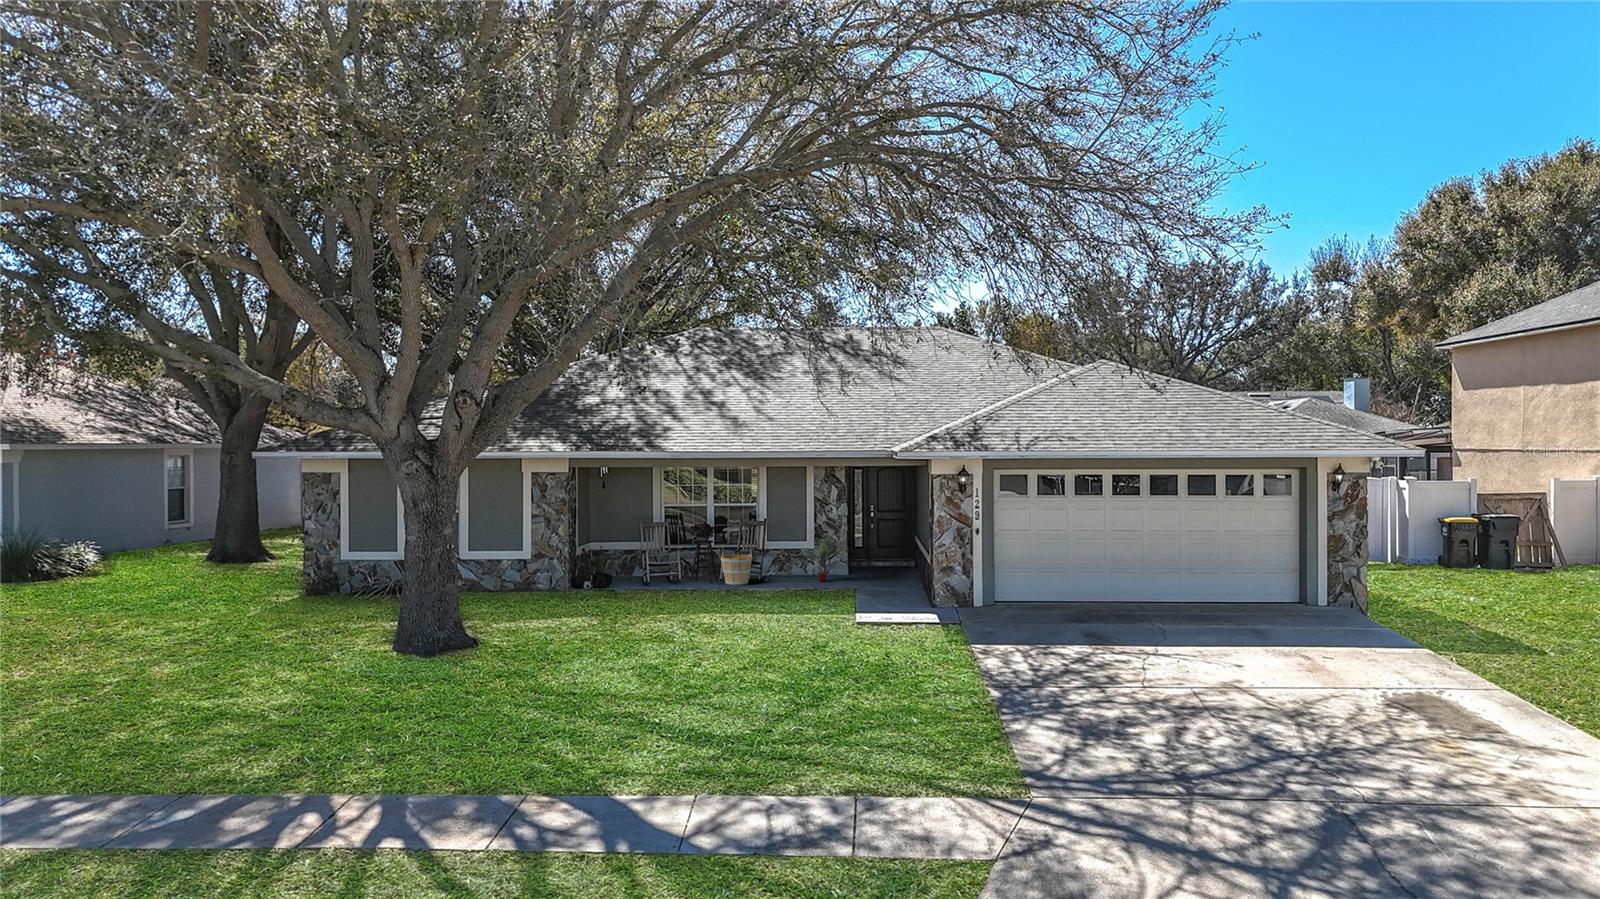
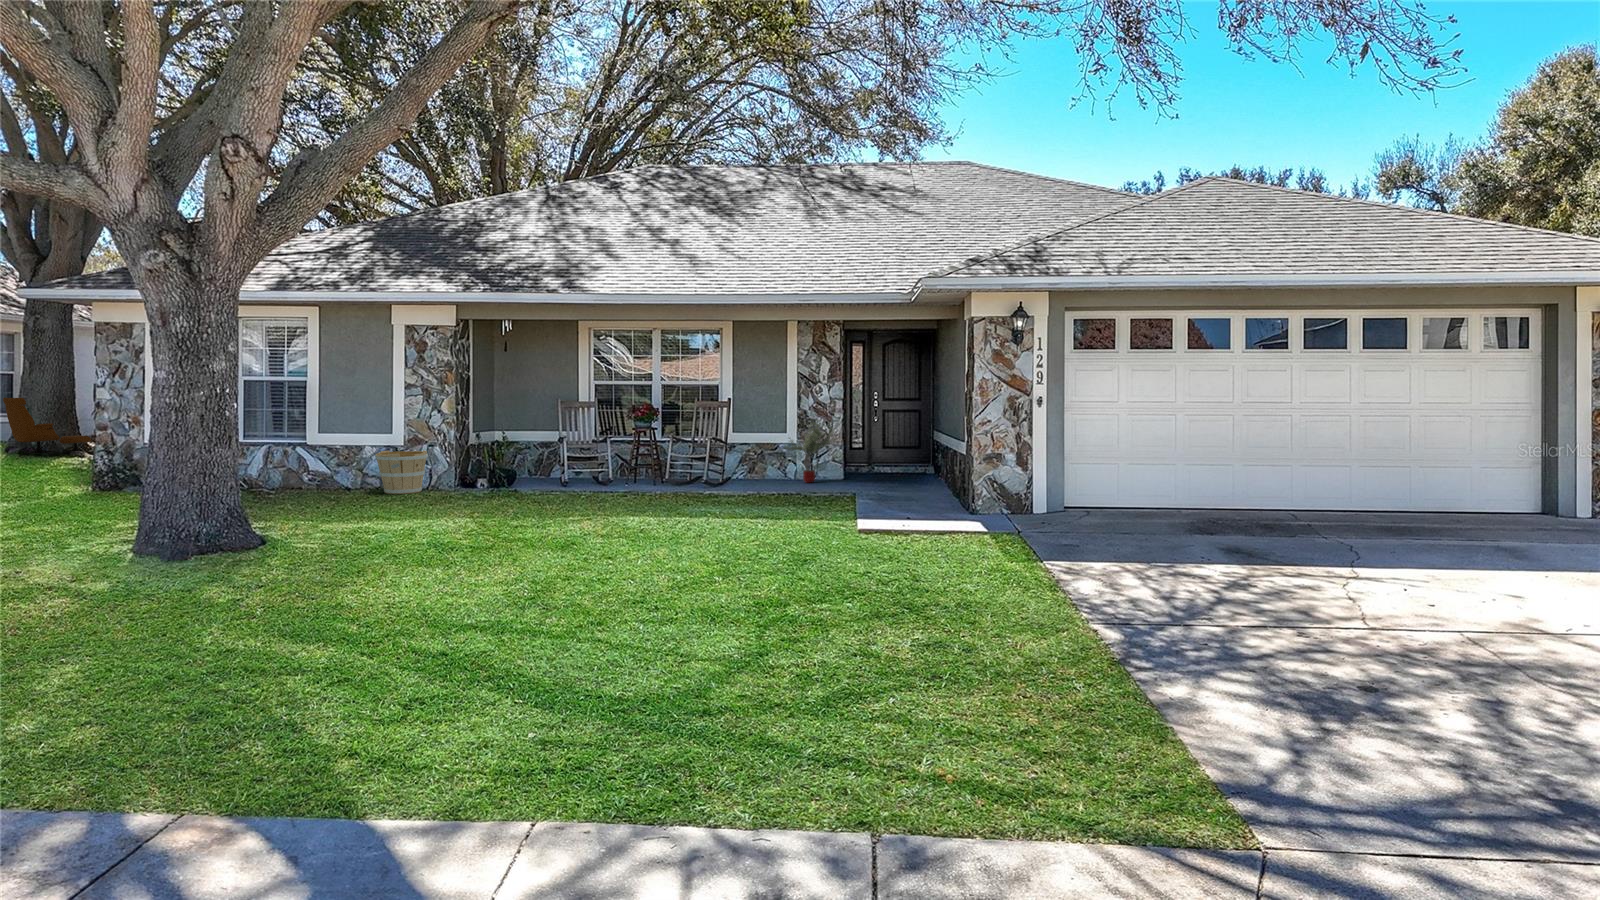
lounge chair: none [205,518,262,563] -> present [3,398,91,457]
wooden bucket: present [721,554,752,585] -> present [376,450,428,494]

